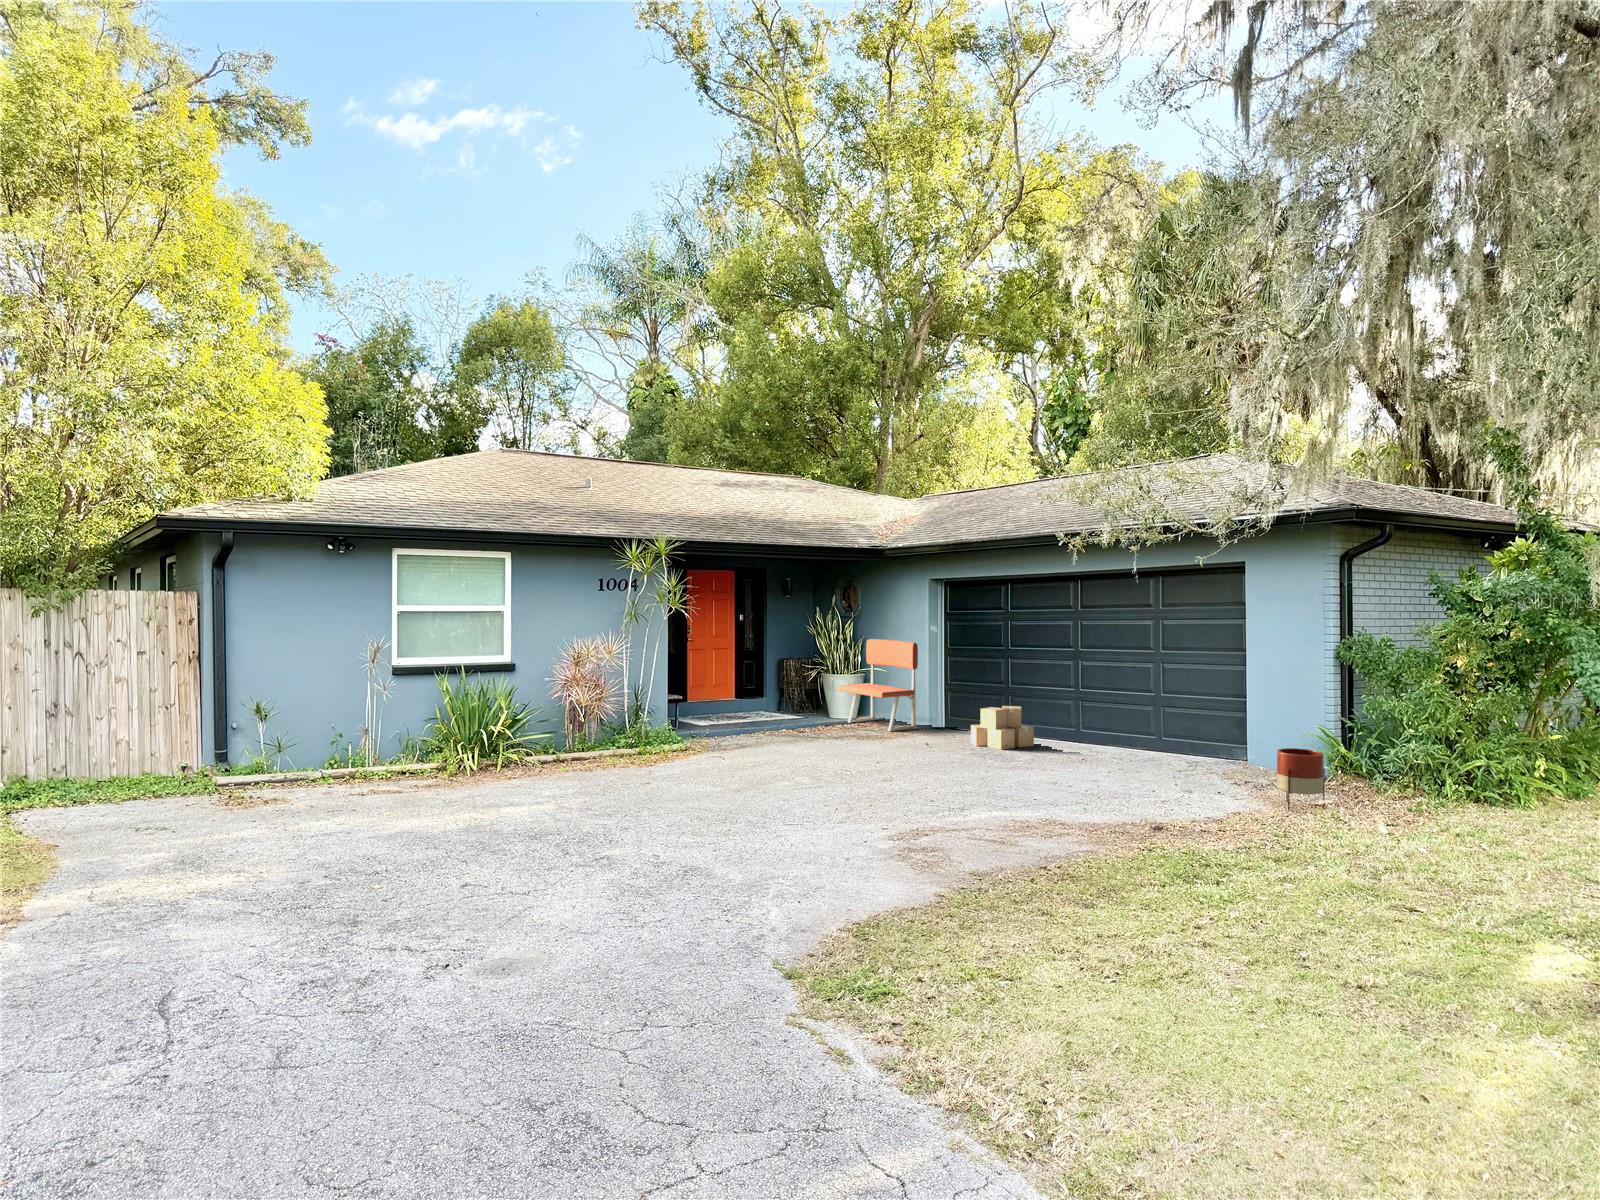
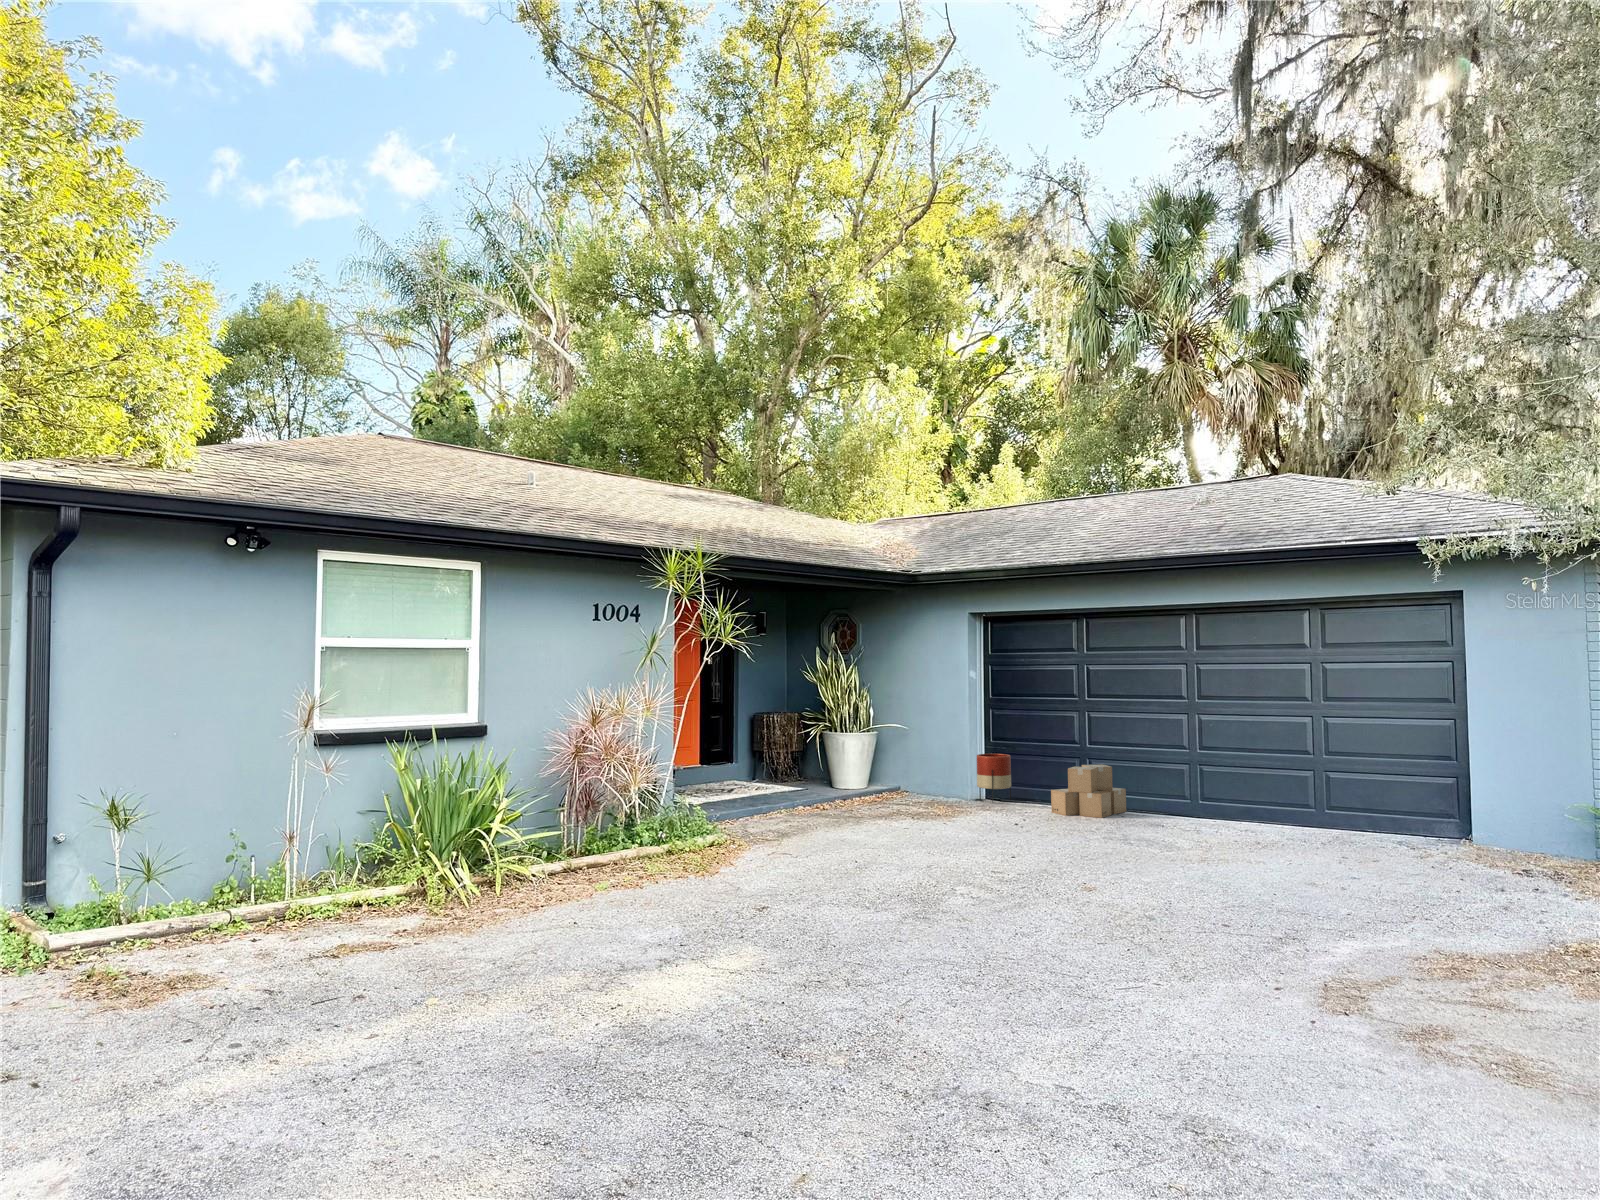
bench: present [837,639,918,731] -> none [849,692,956,804]
planter: present [1277,748,1325,810] -> present [977,754,1011,802]

